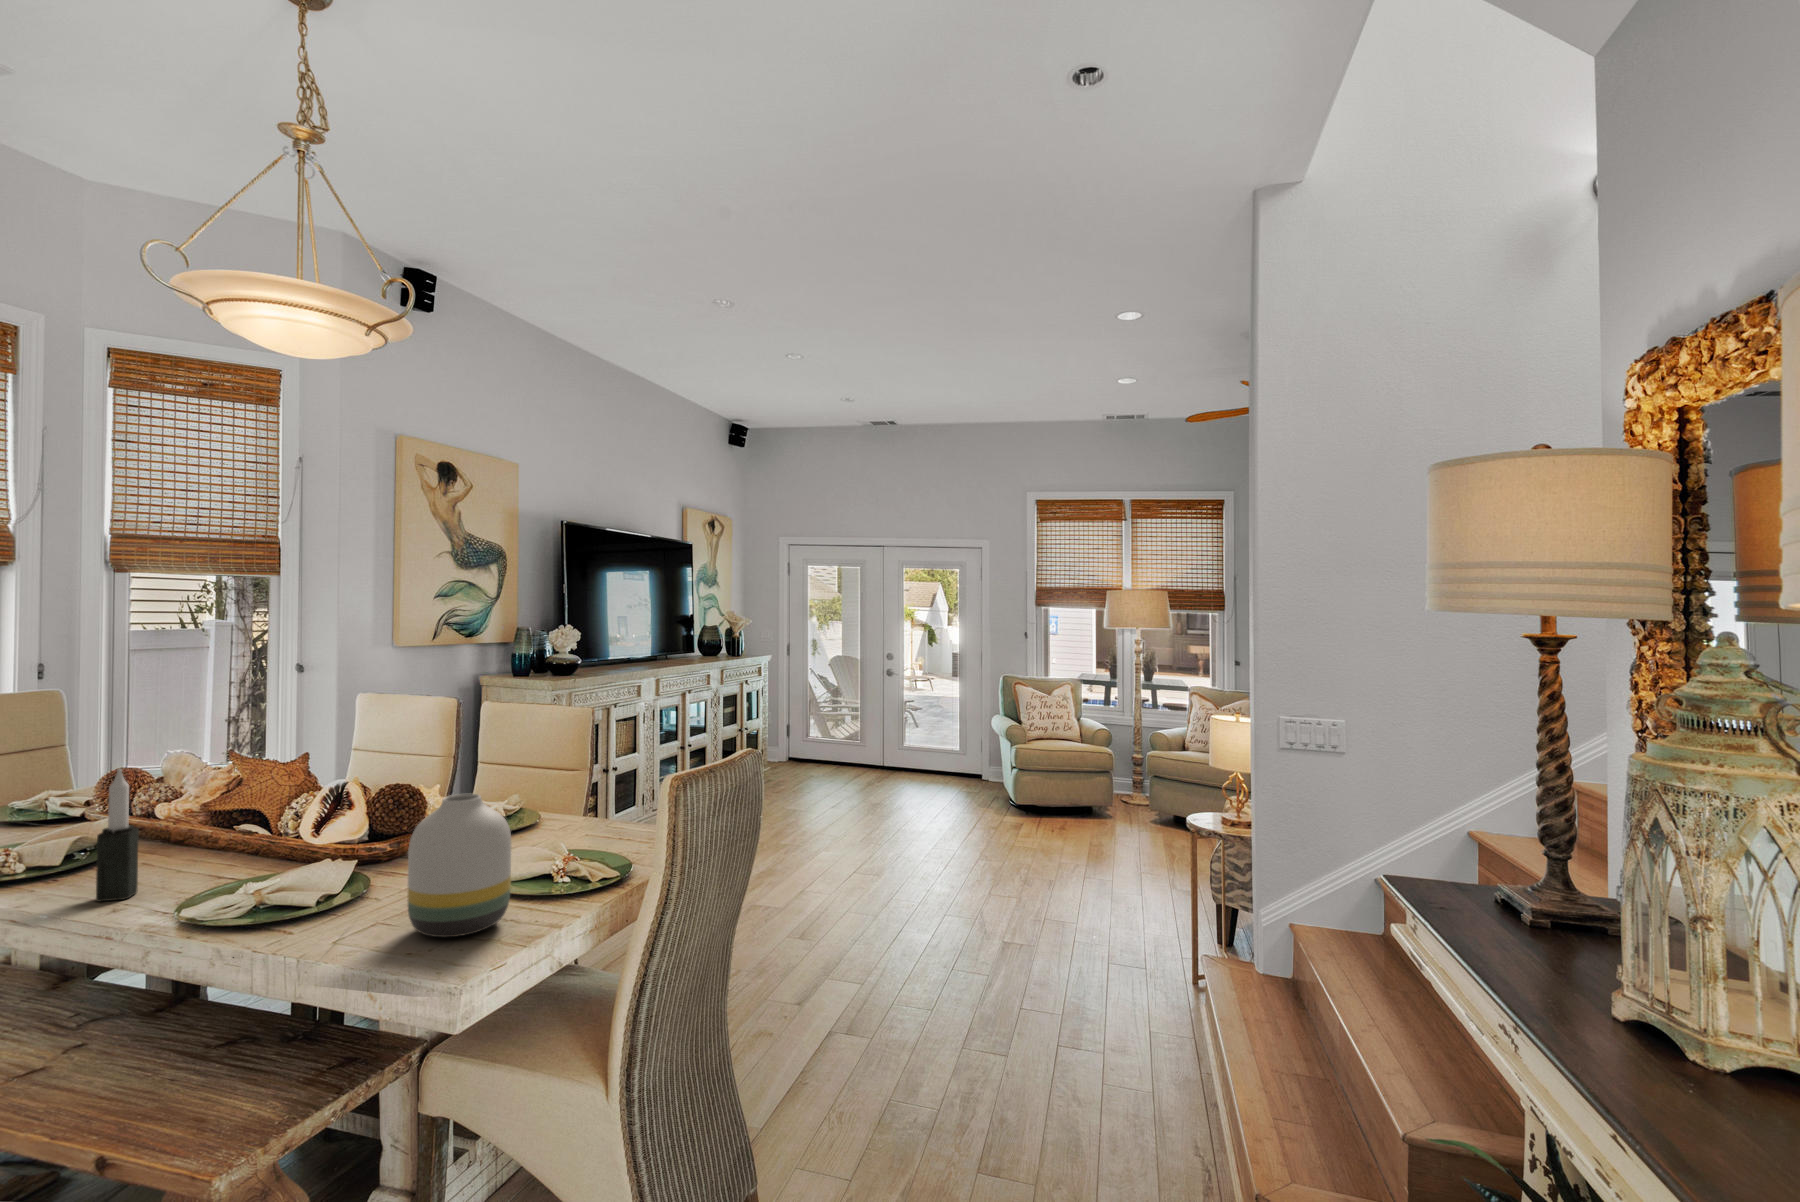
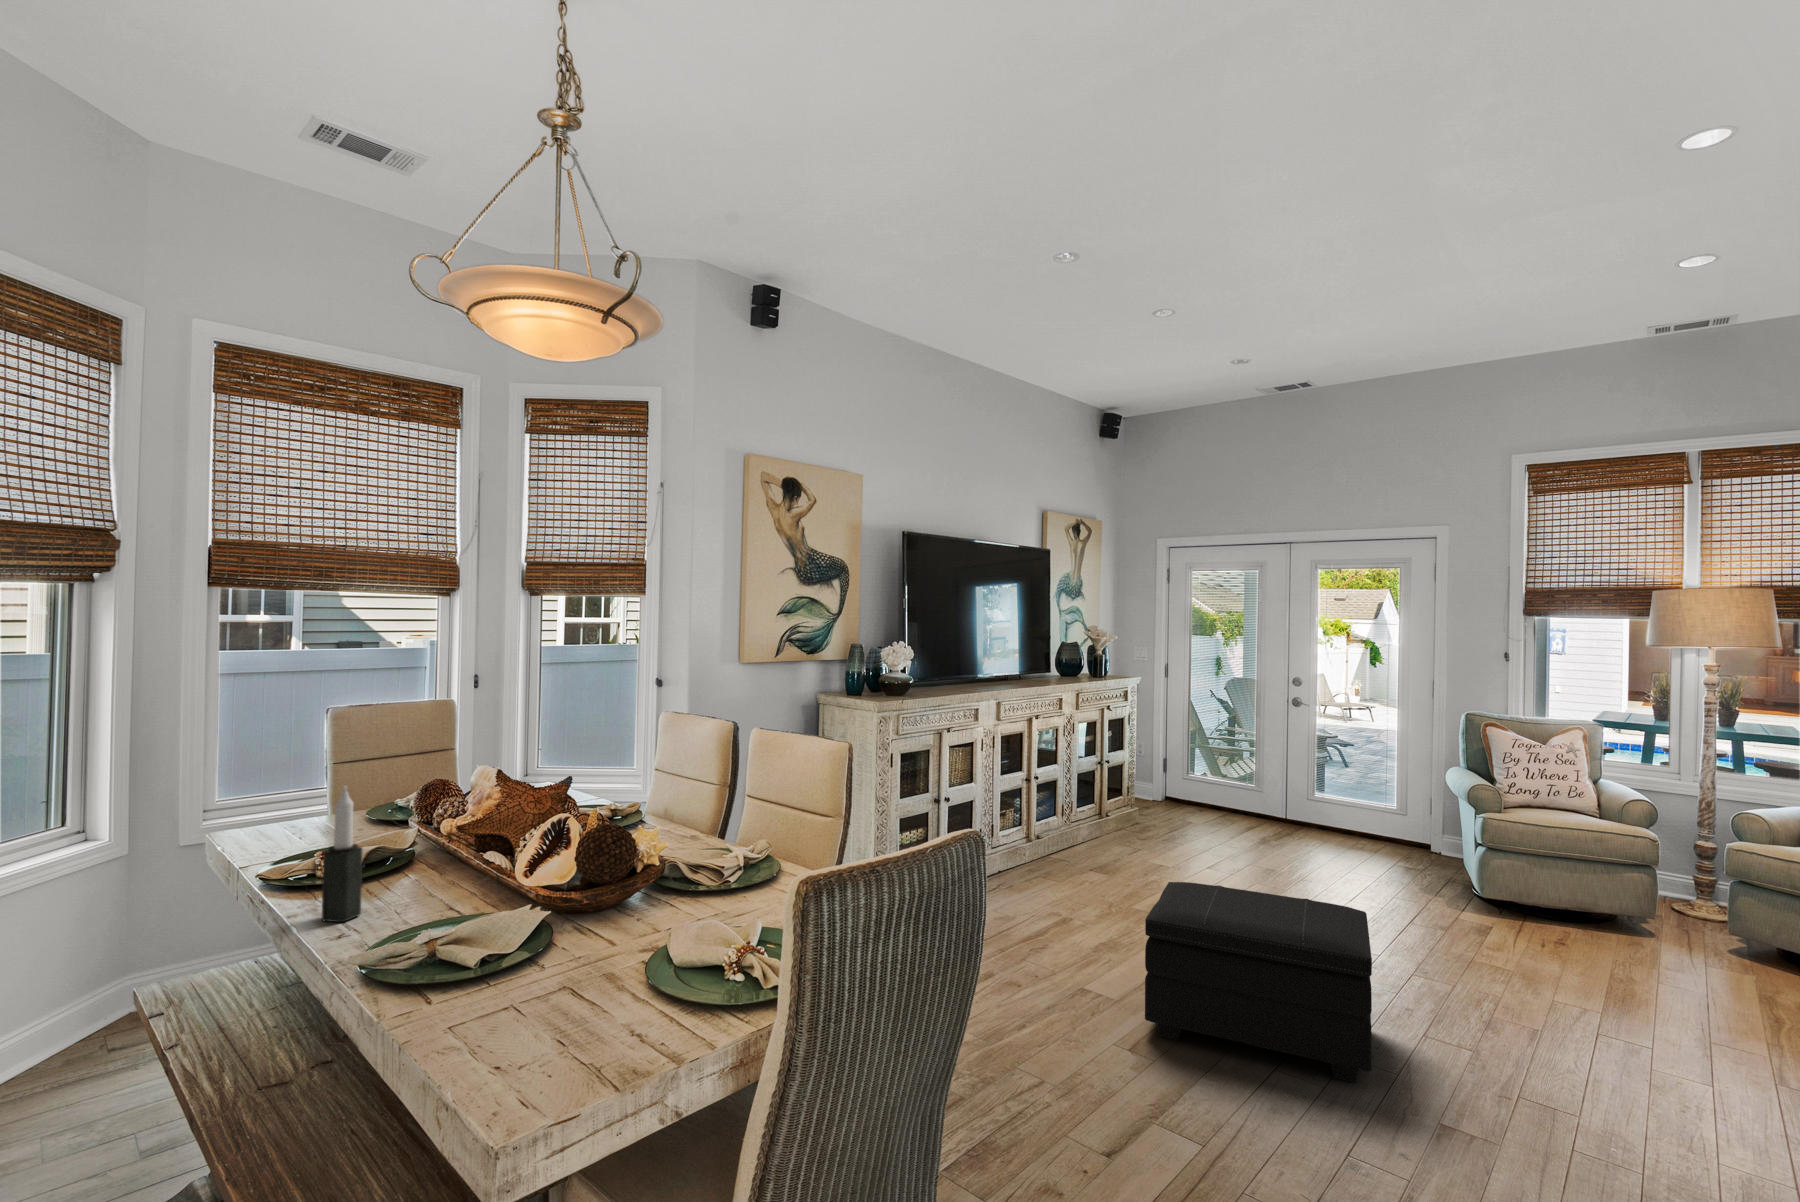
vase: present [408,794,512,937] -> none [498,862,628,1058]
footstool: none [800,813,956,932] -> present [1145,882,1372,1082]

